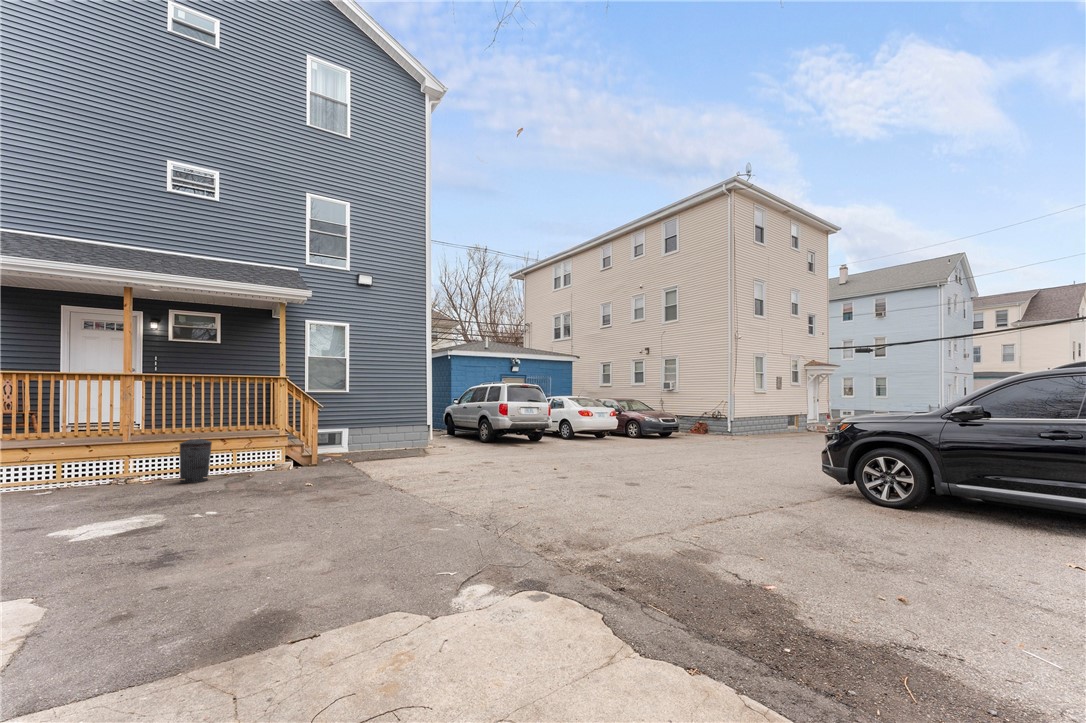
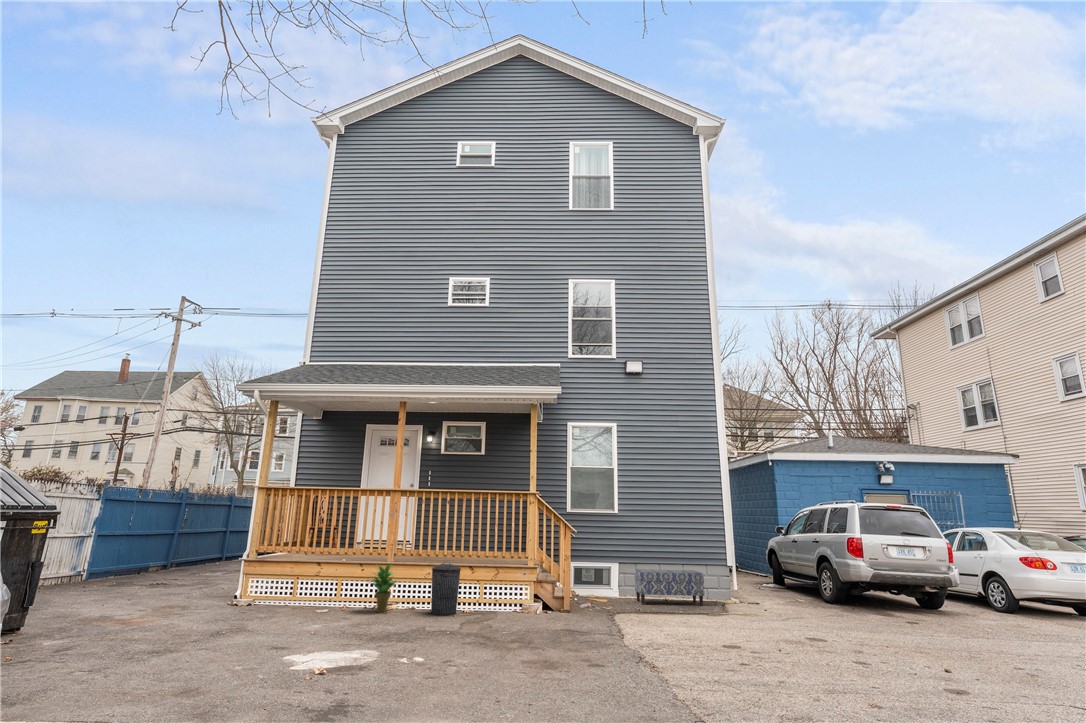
bench: none [359,430,412,457] -> present [635,569,704,606]
potted plant: none [96,444,141,489] -> present [371,565,397,612]

